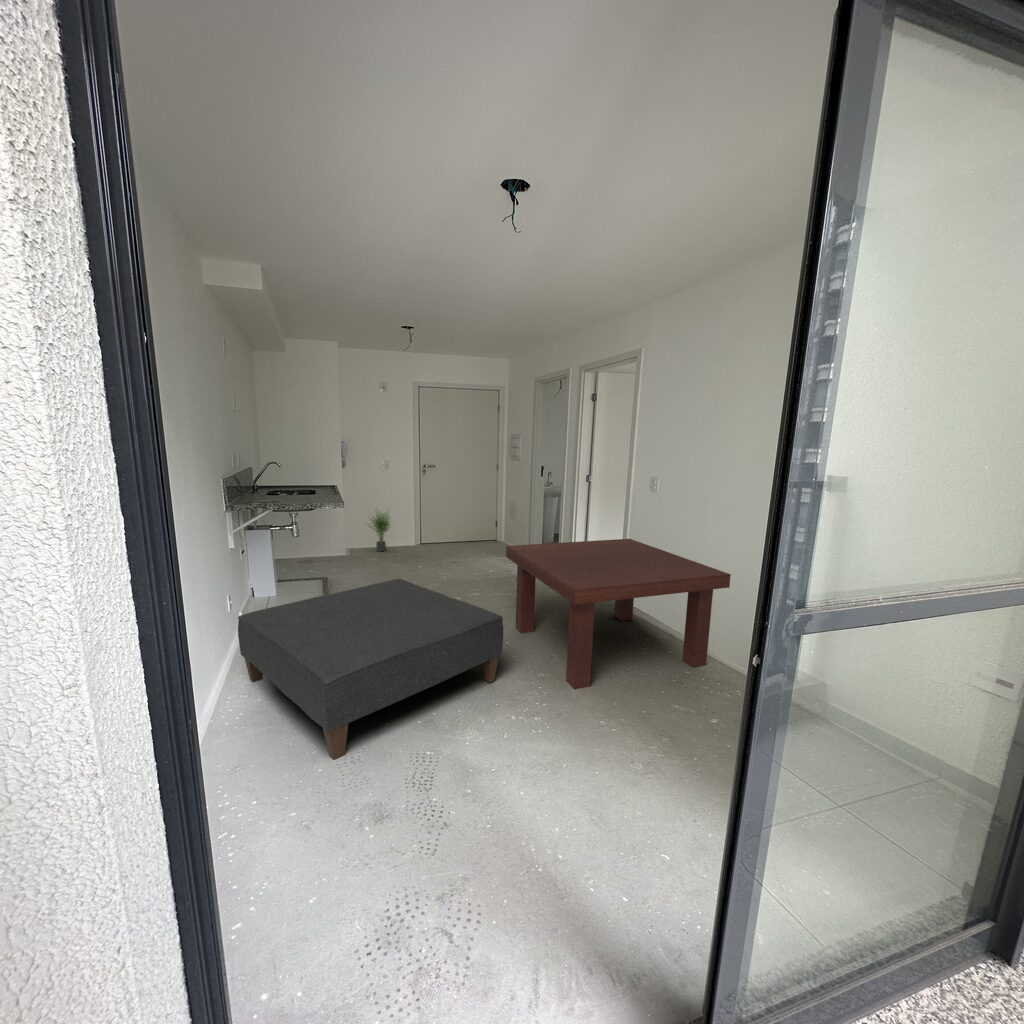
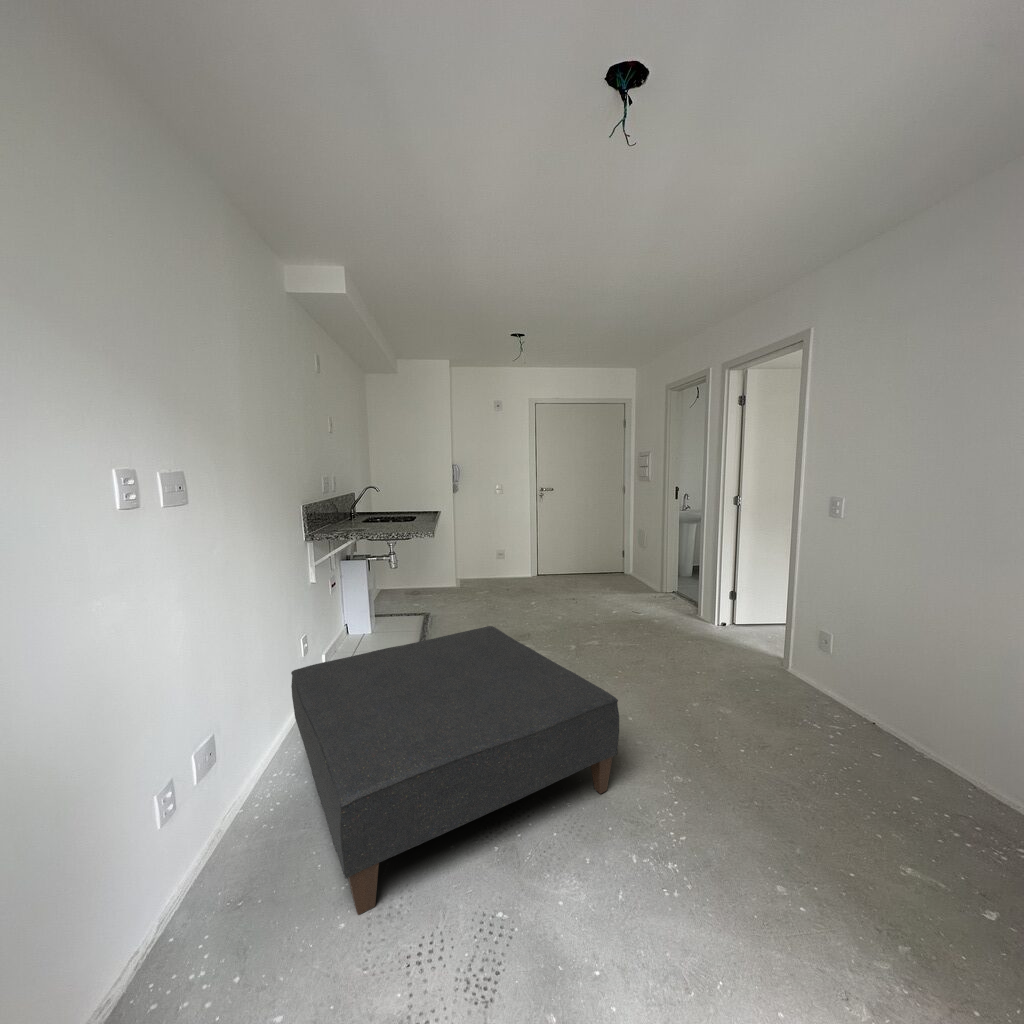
potted plant: present [368,512,389,551] -> none [471,534,507,583]
coffee table: present [506,539,731,689] -> none [627,581,1017,825]

